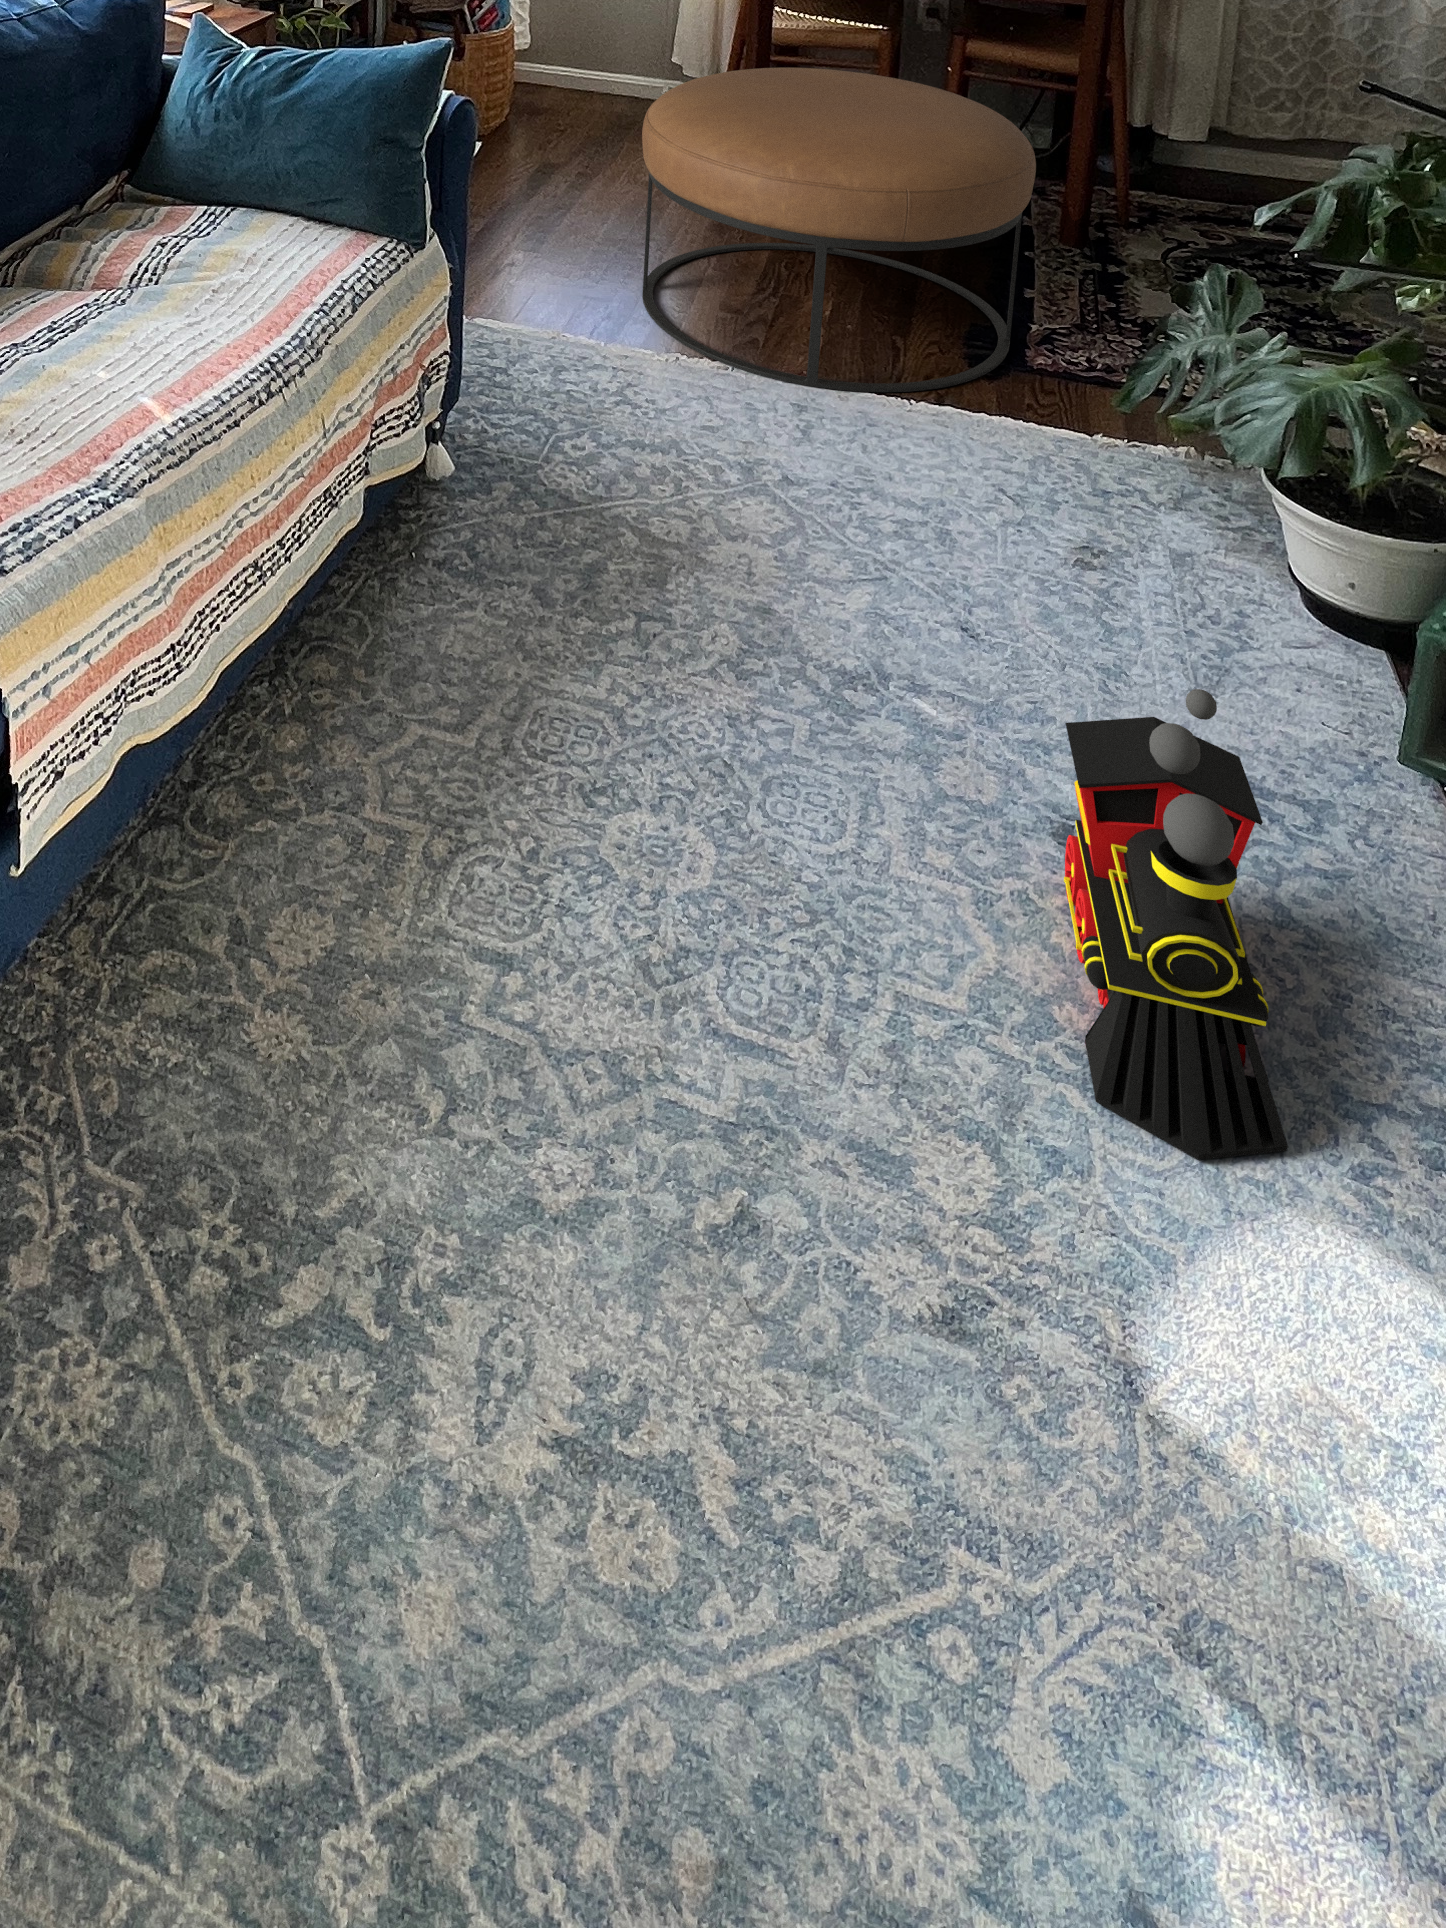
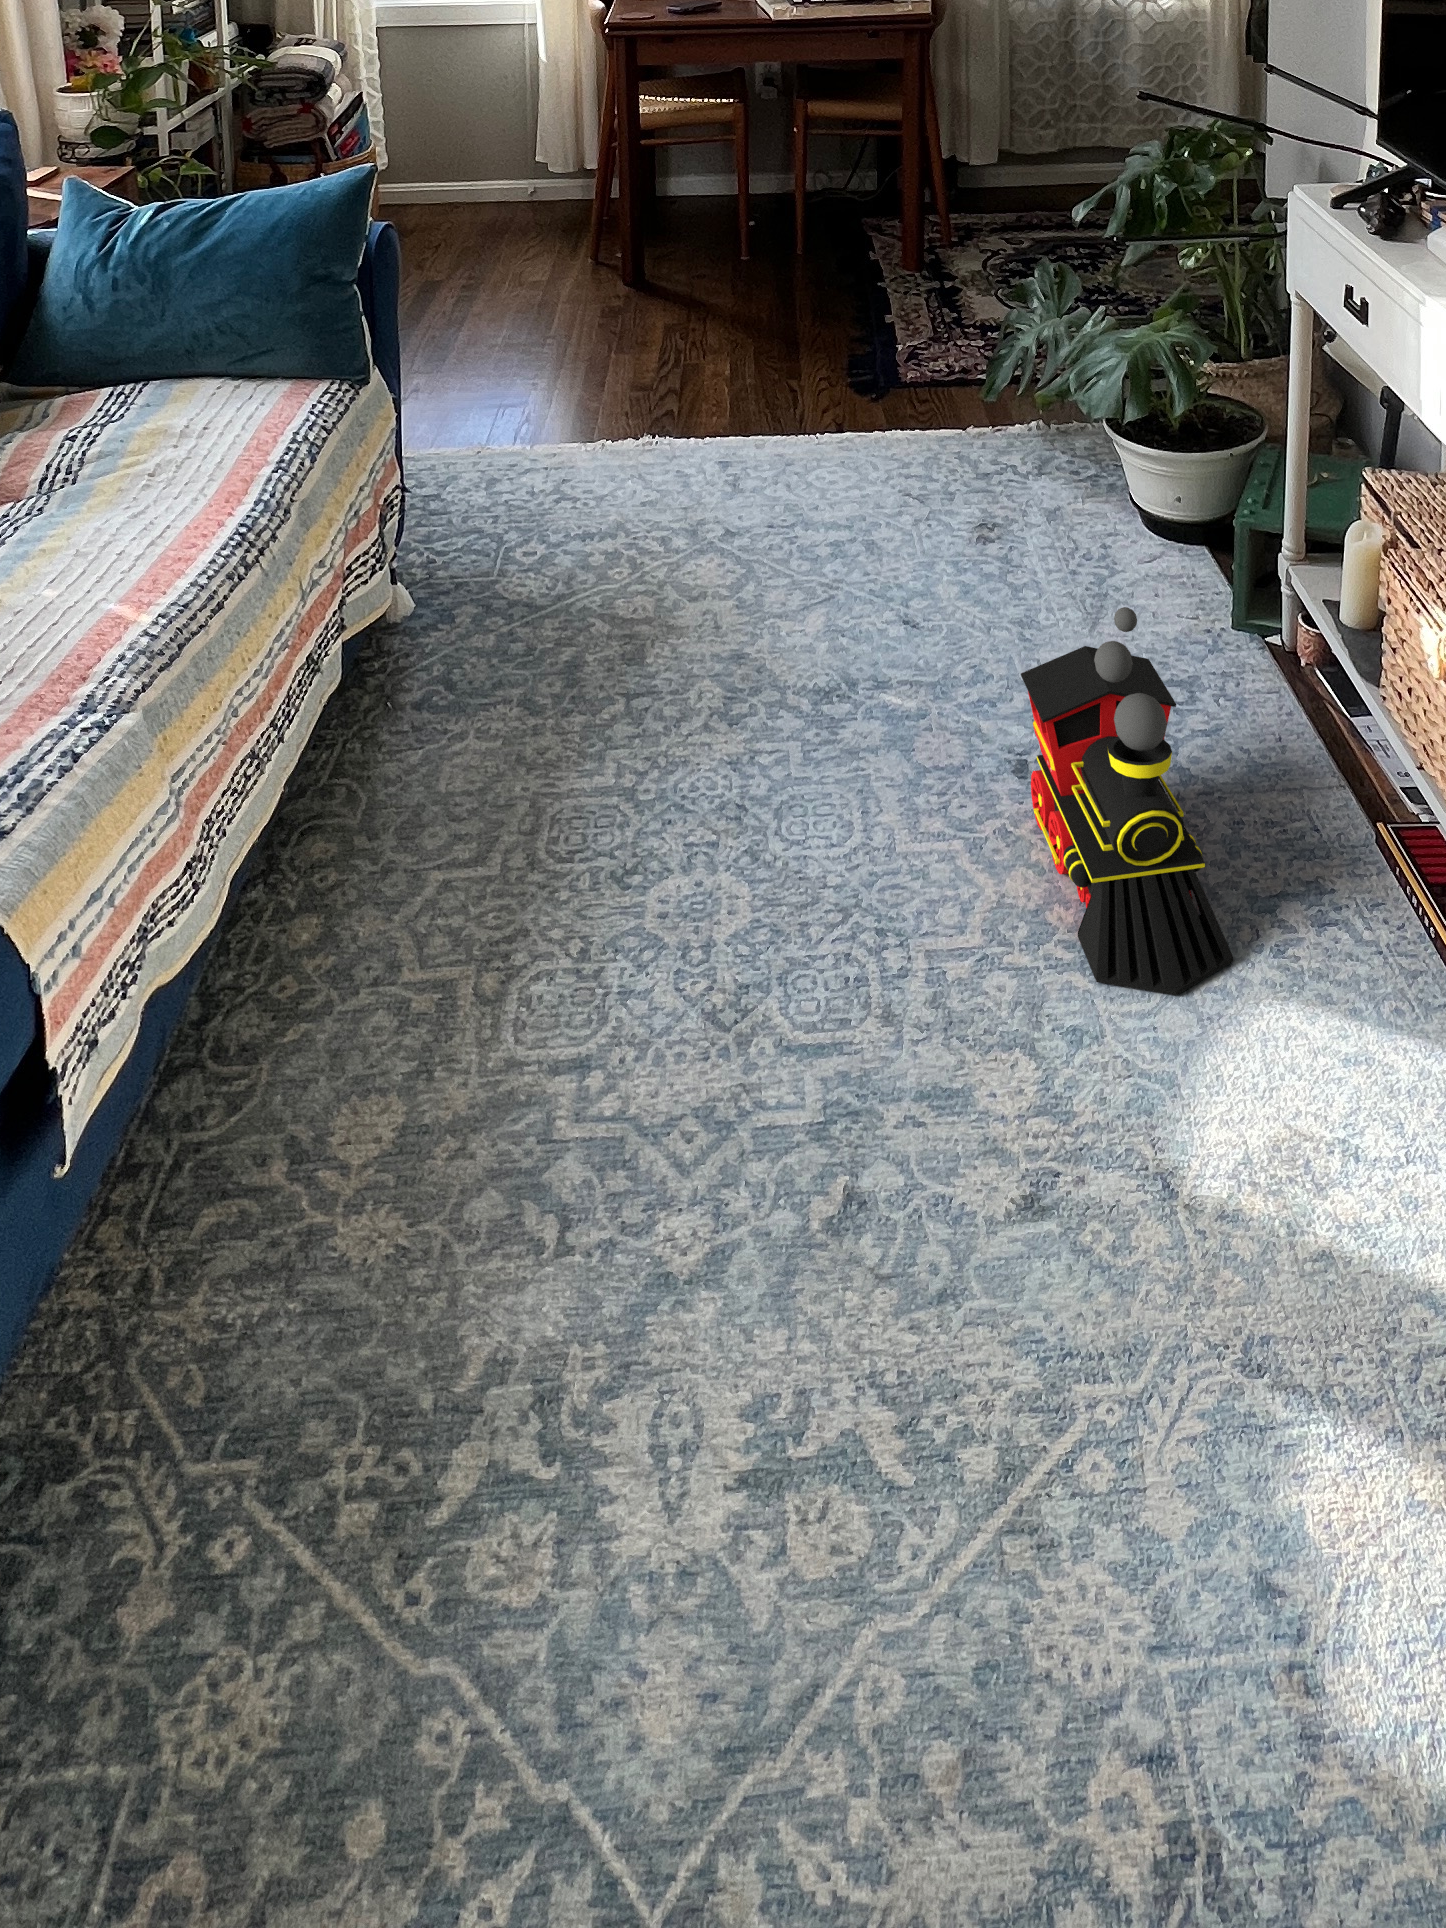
ottoman: present [642,68,1036,392] -> none [537,148,893,450]

